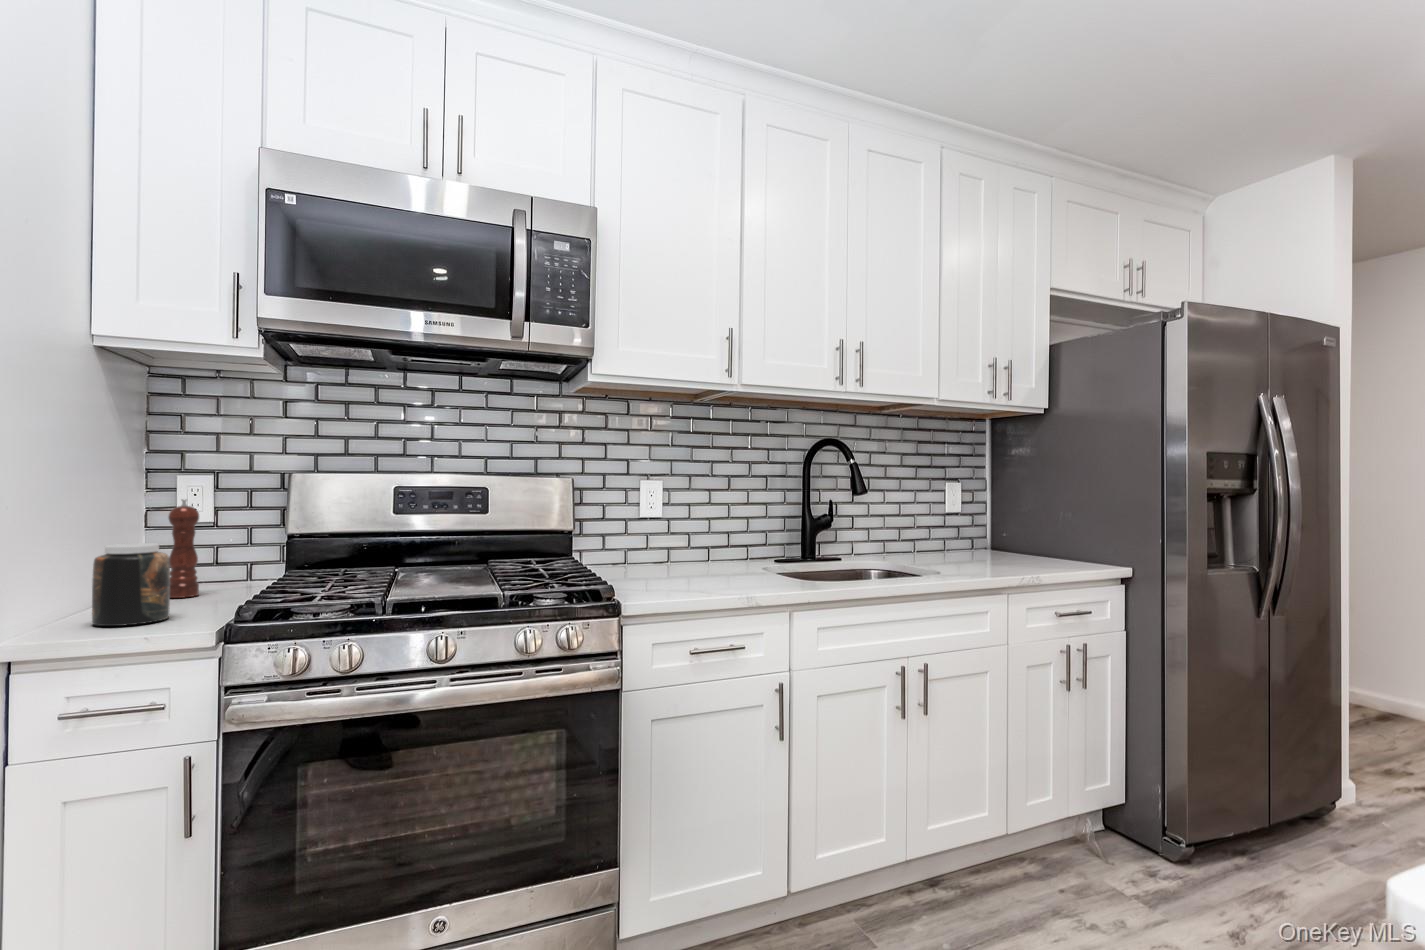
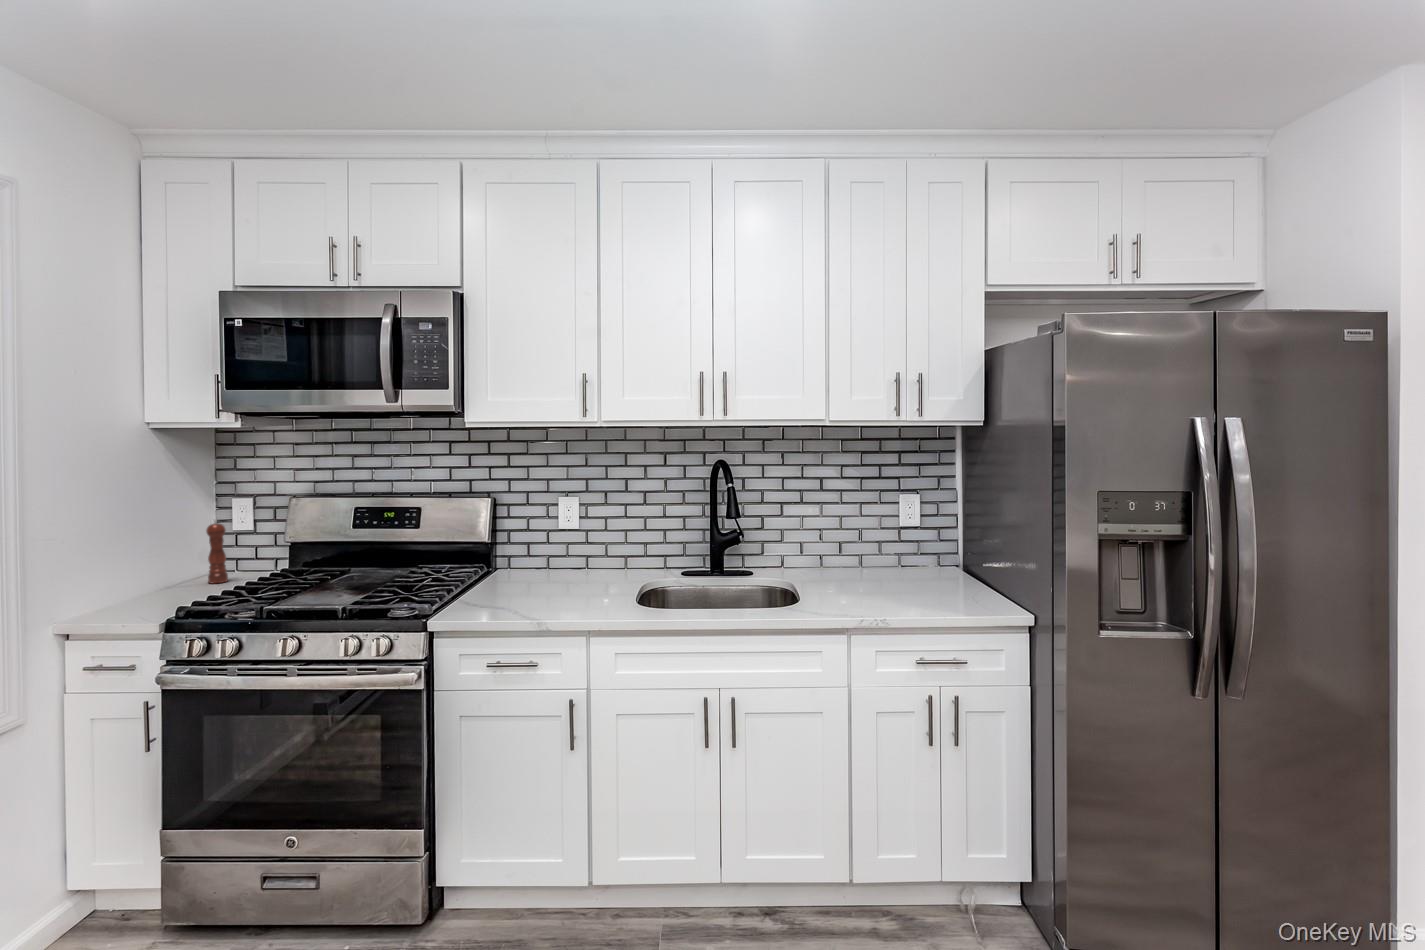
jar: present [92,543,170,626] -> none [131,553,177,605]

